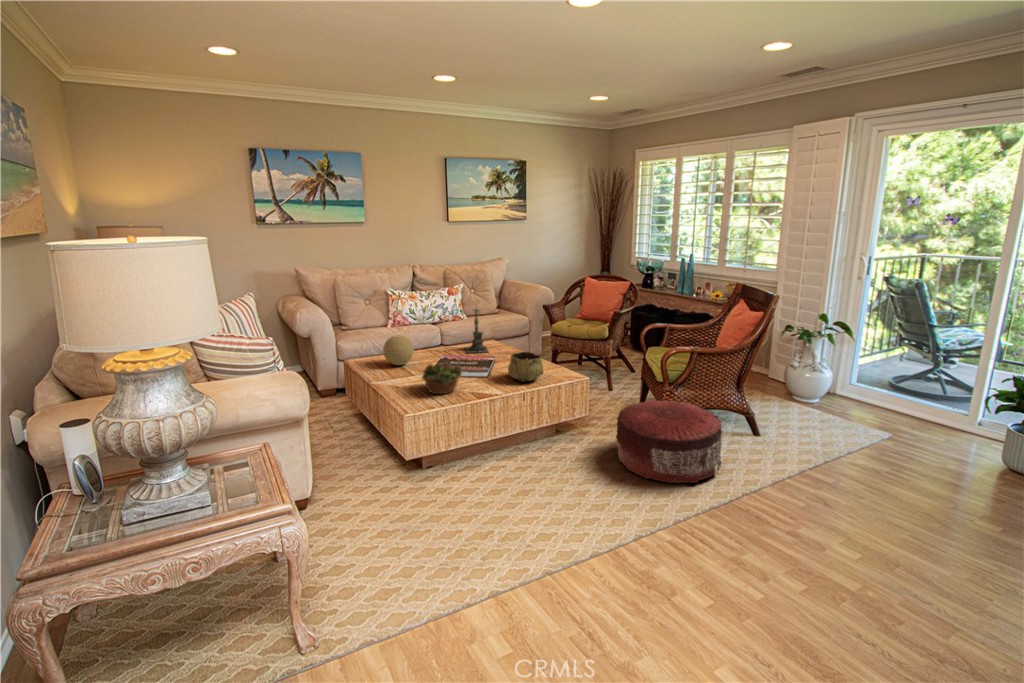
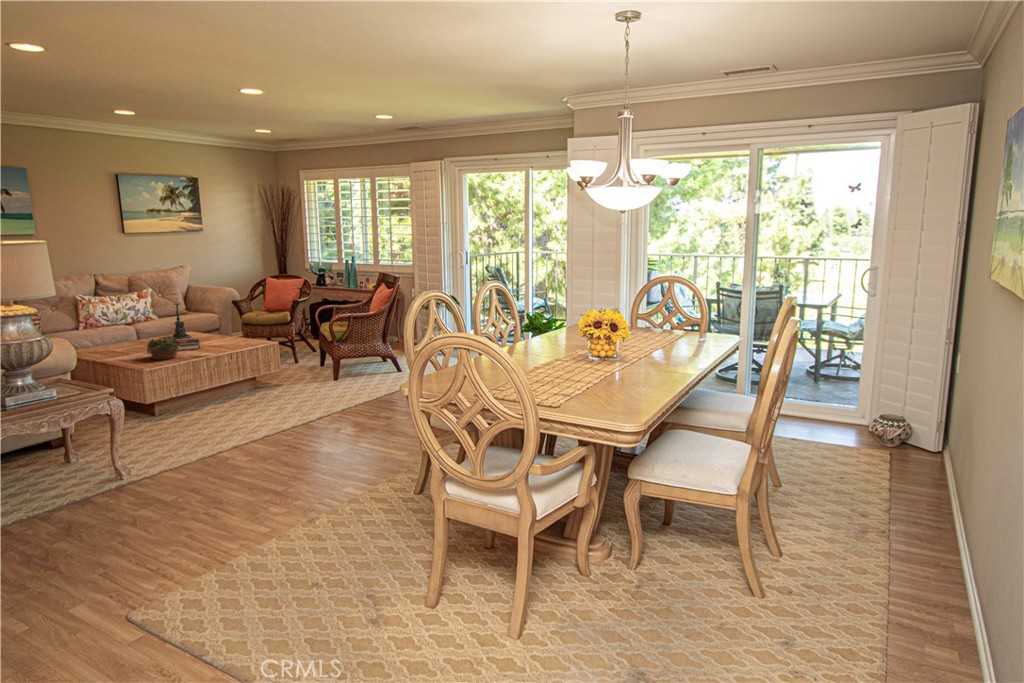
decorative orb: present [383,335,414,365] -> none [98,326,127,350]
decorative bowl: present [508,352,543,382] -> none [216,327,244,348]
pouf: present [616,400,722,483] -> none [302,350,374,396]

